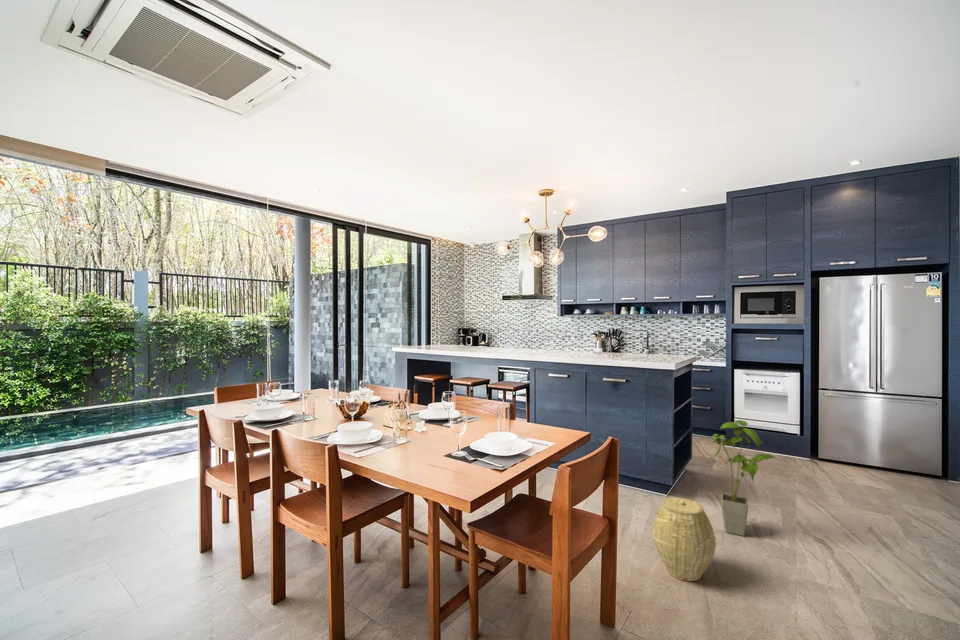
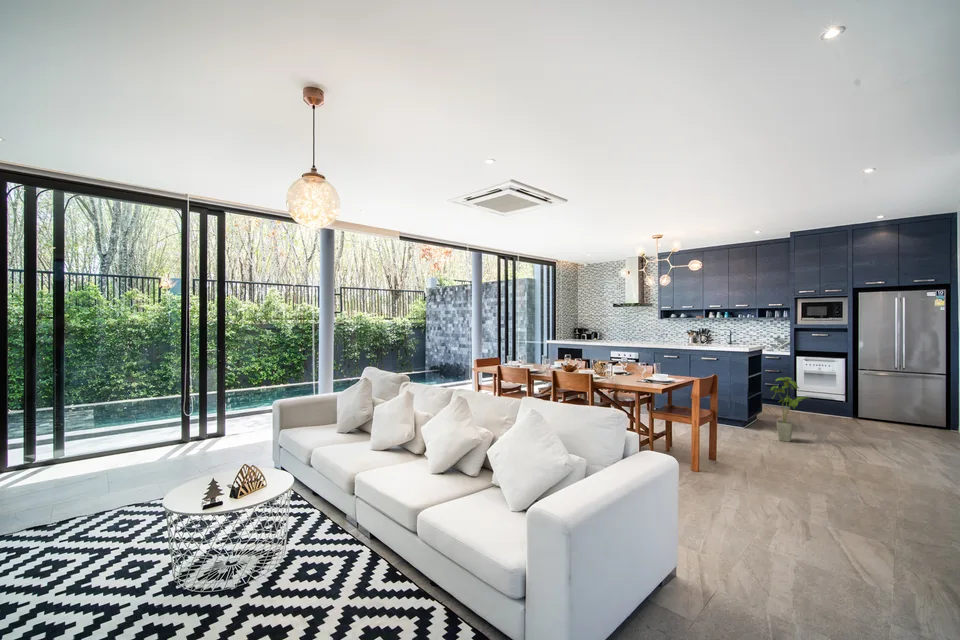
woven basket: present [652,497,716,581] -> none [735,413,769,452]

